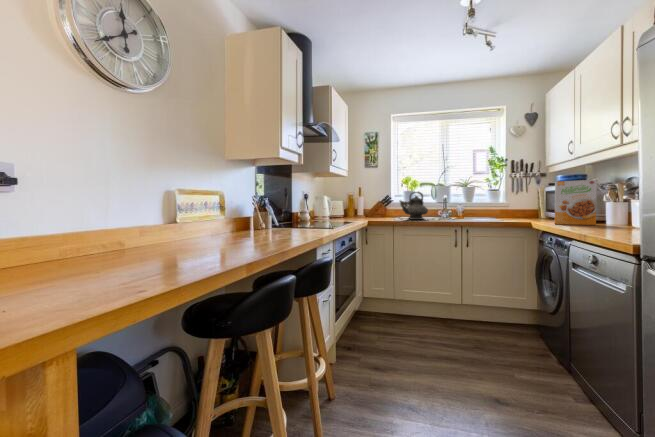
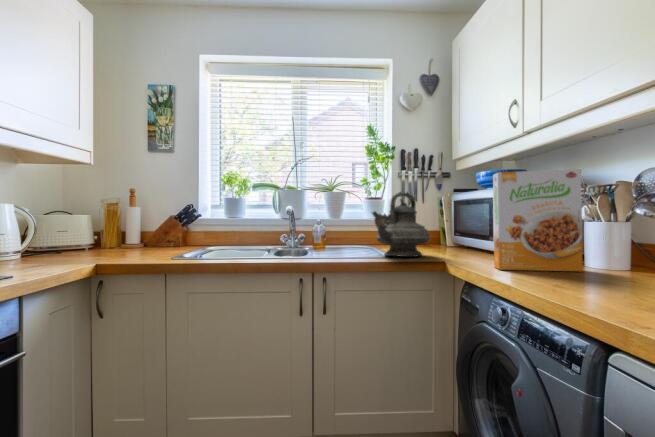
teapot: present [400,192,428,220] -> present [372,192,430,257]

